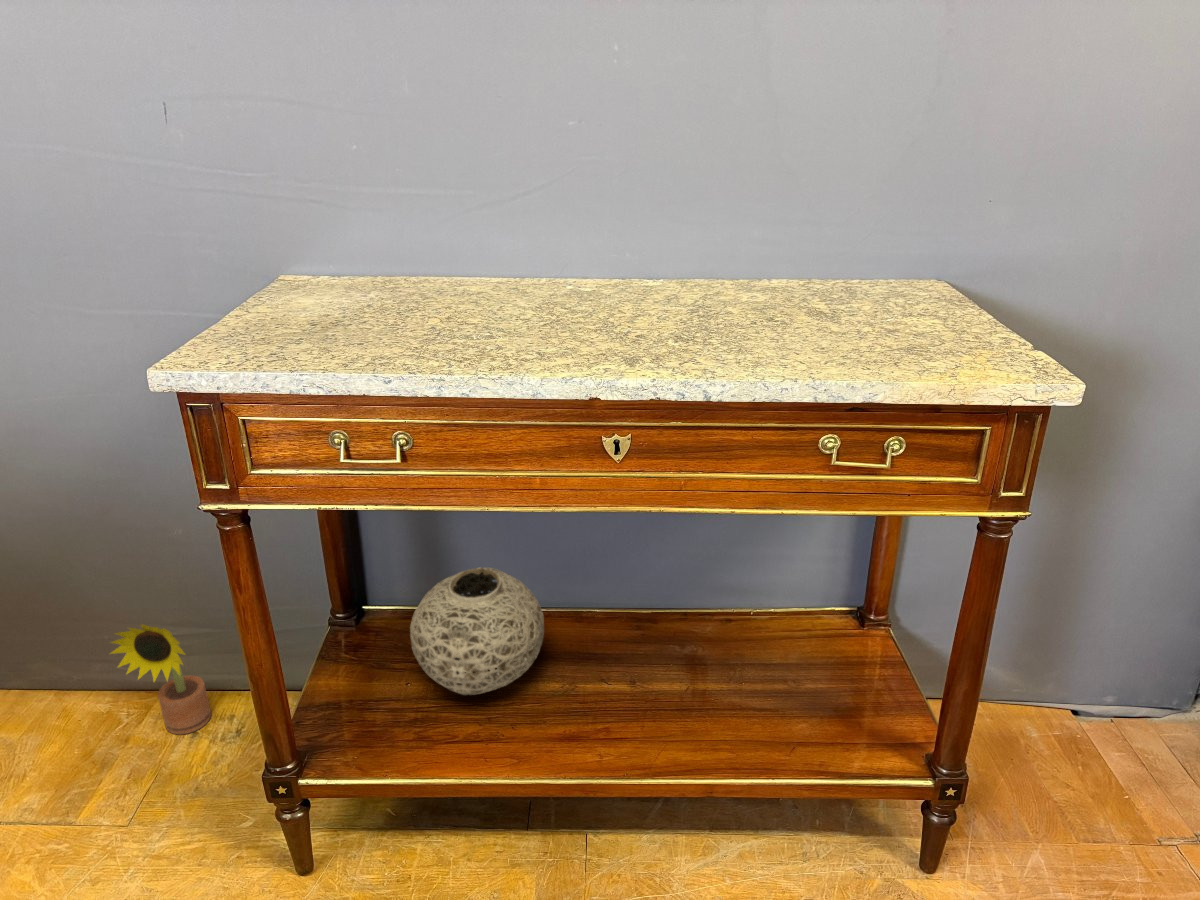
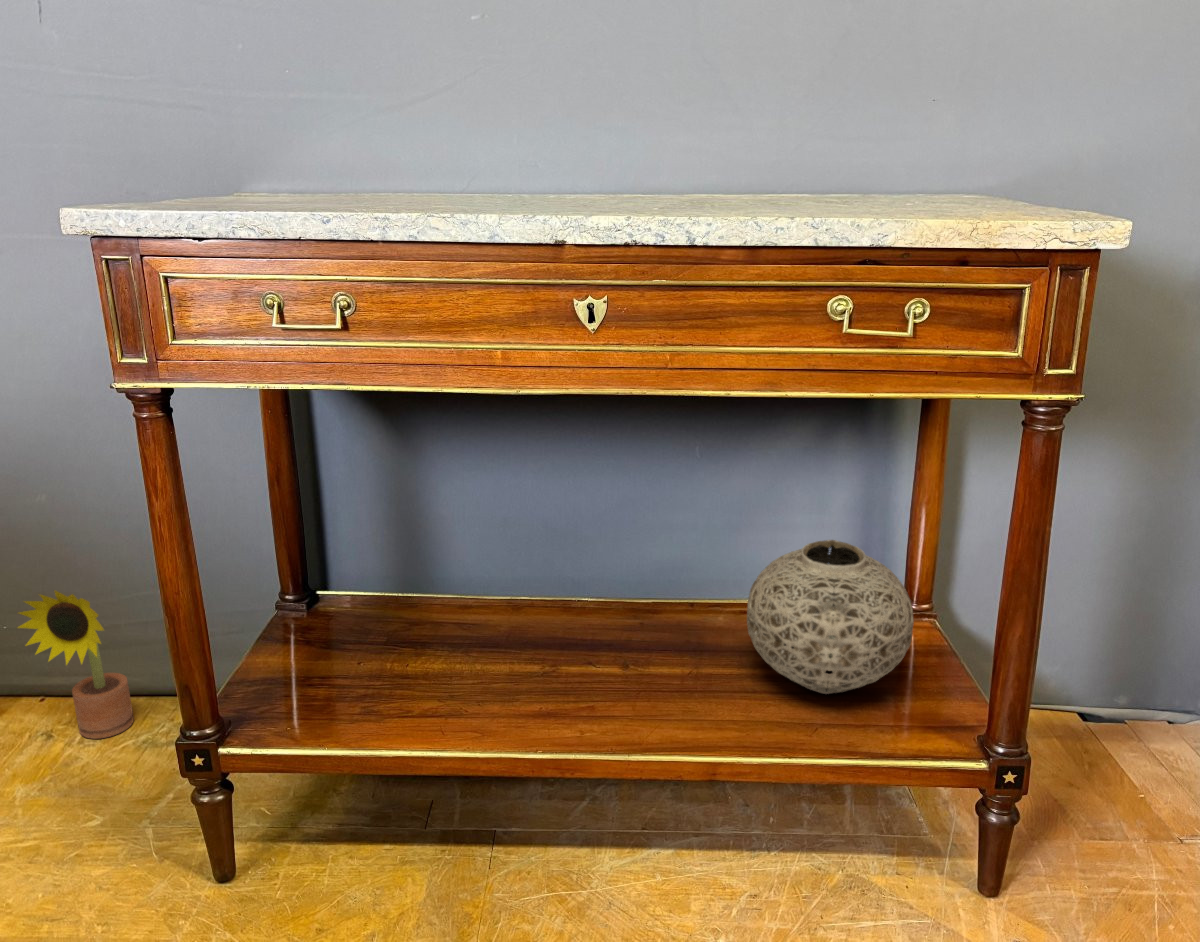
vase: present [410,567,544,695] -> present [747,540,914,694]

